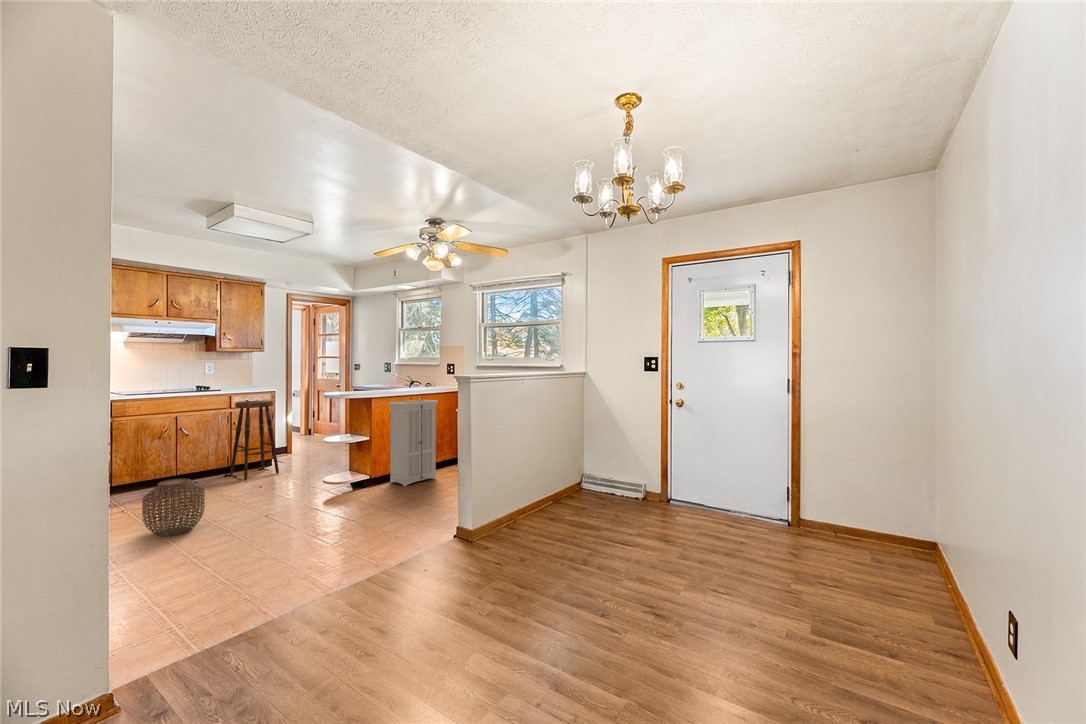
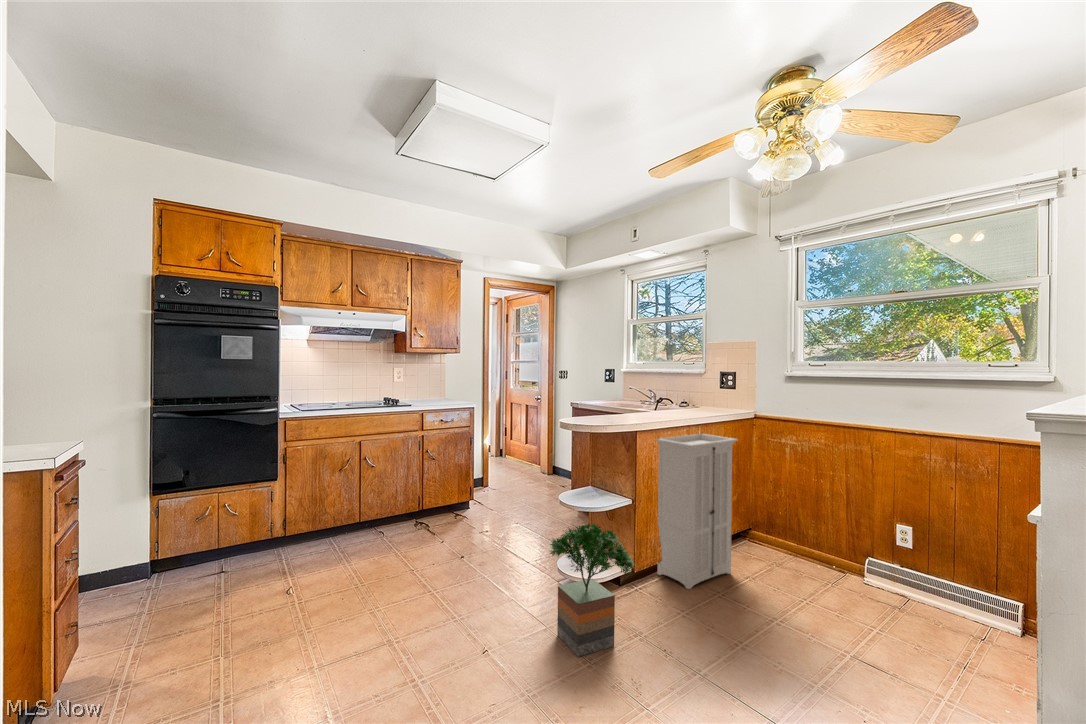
bar stool: present [230,401,279,479] -> none [422,421,482,537]
potted tree: none [306,446,356,514] -> present [550,524,634,657]
woven basket: present [142,478,205,537] -> none [303,571,394,683]

